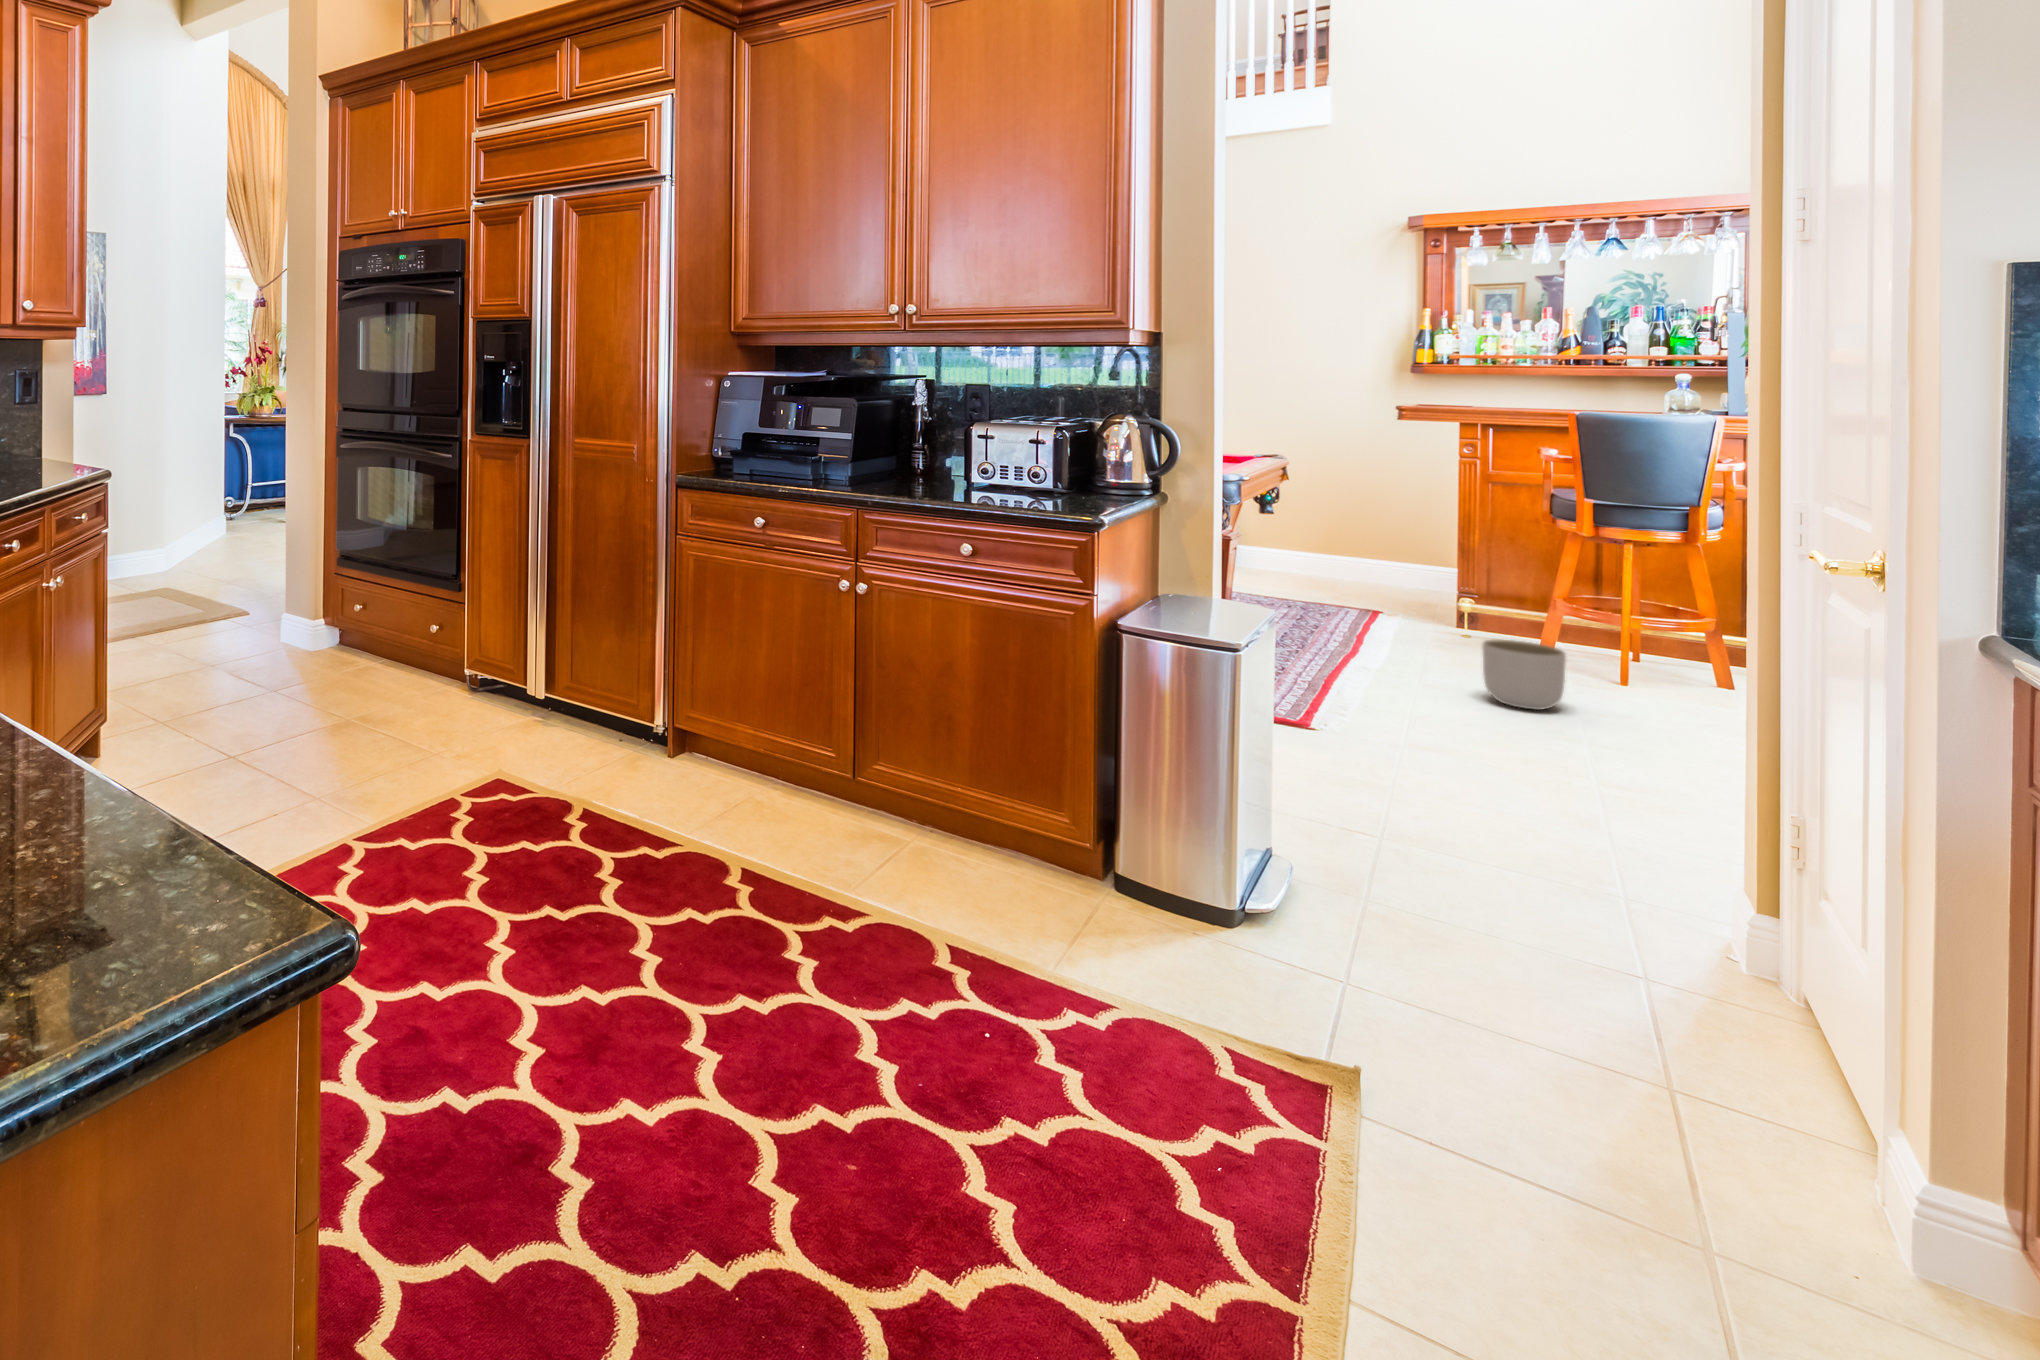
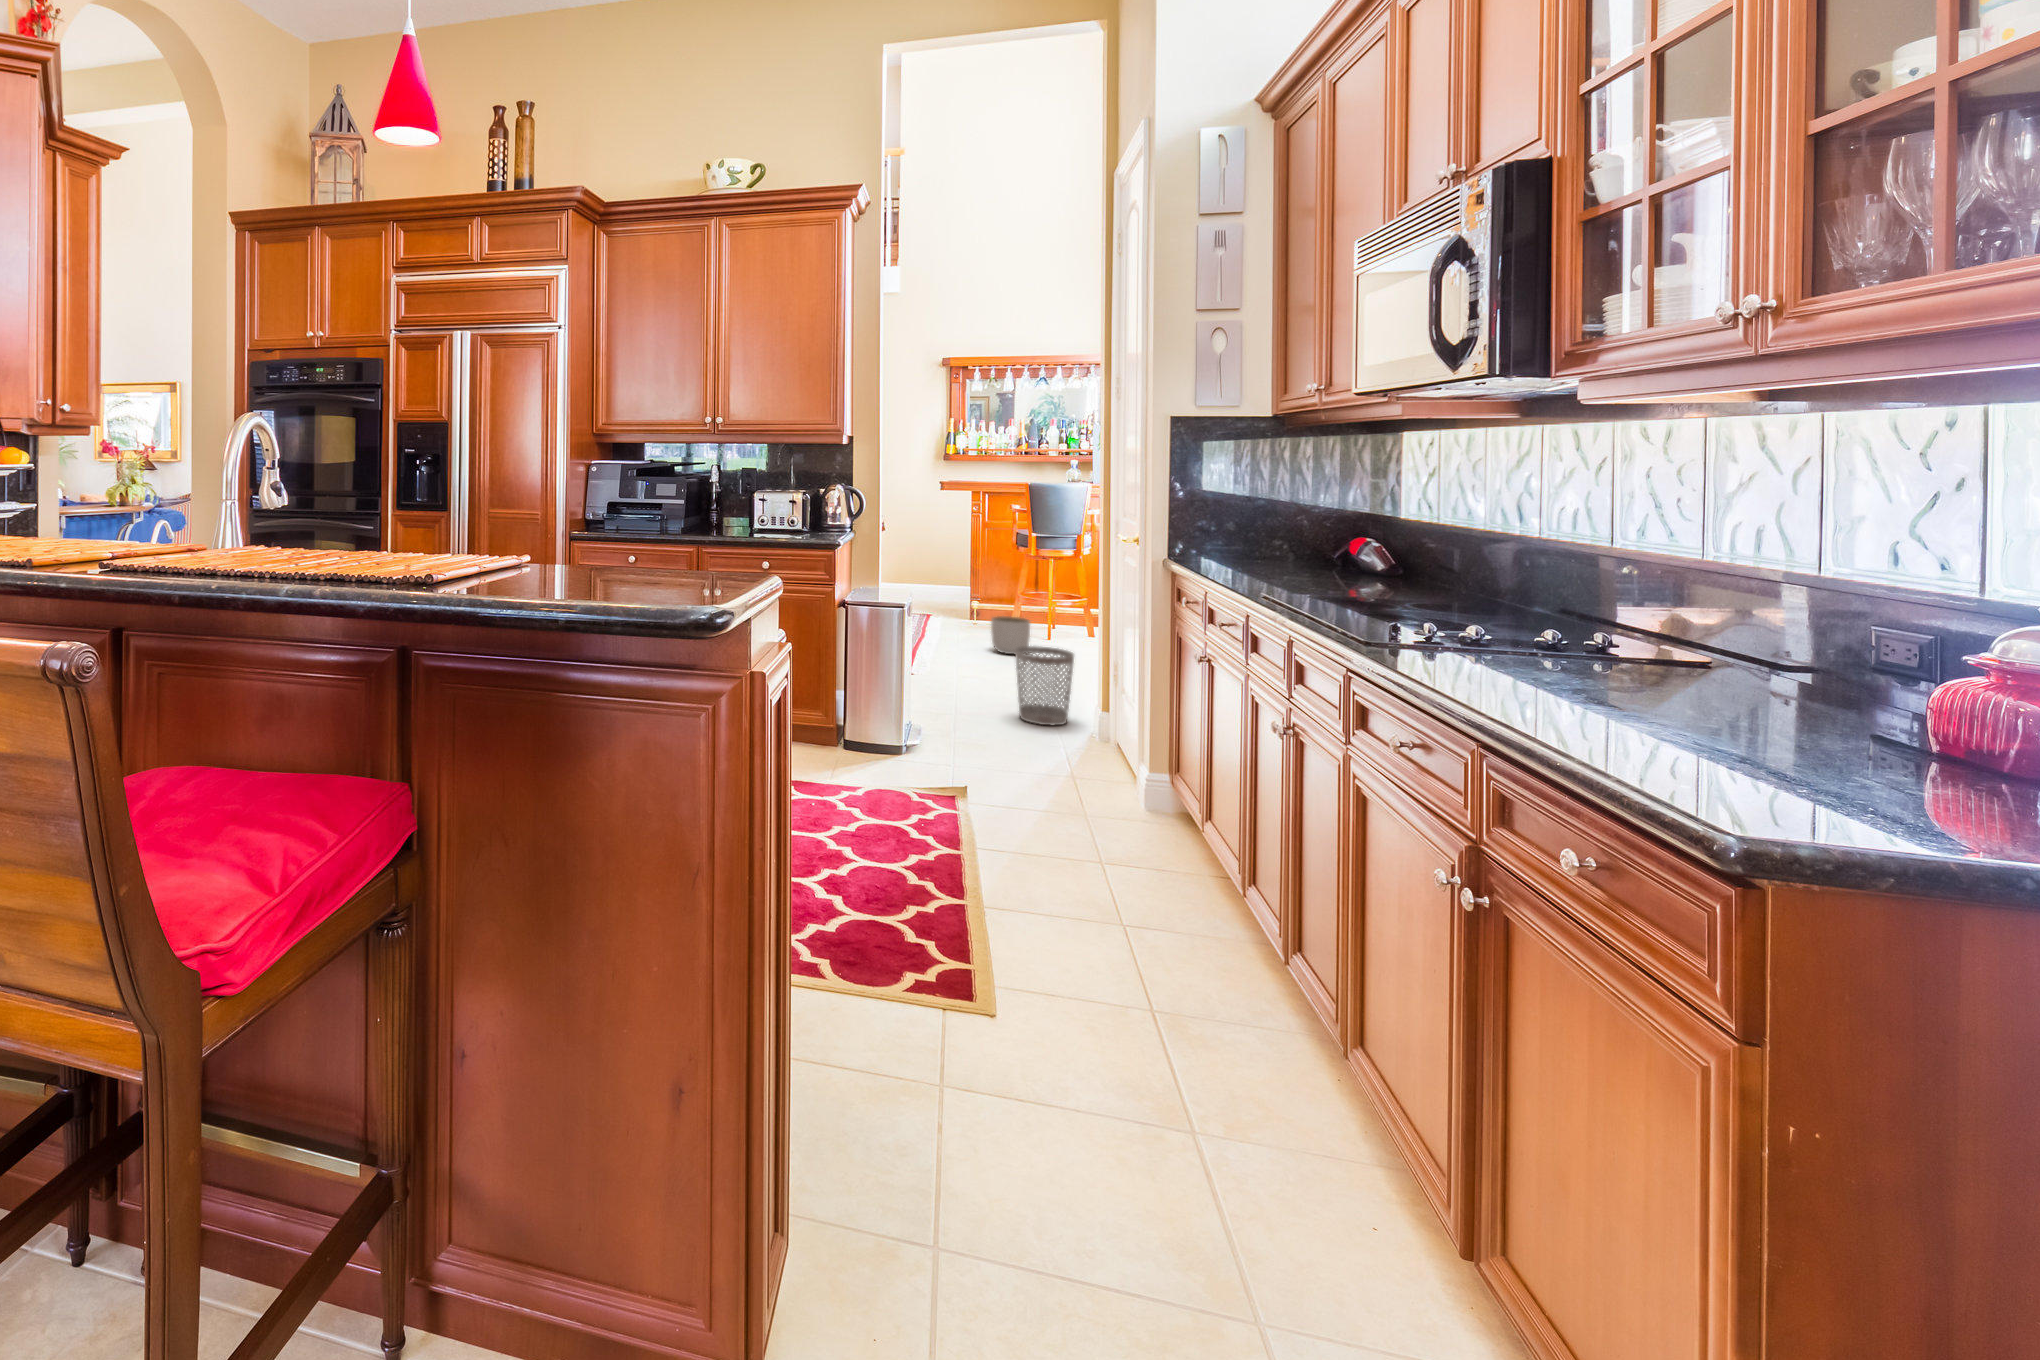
wastebasket: none [1498,712,1636,873] -> present [1015,646,1074,725]

